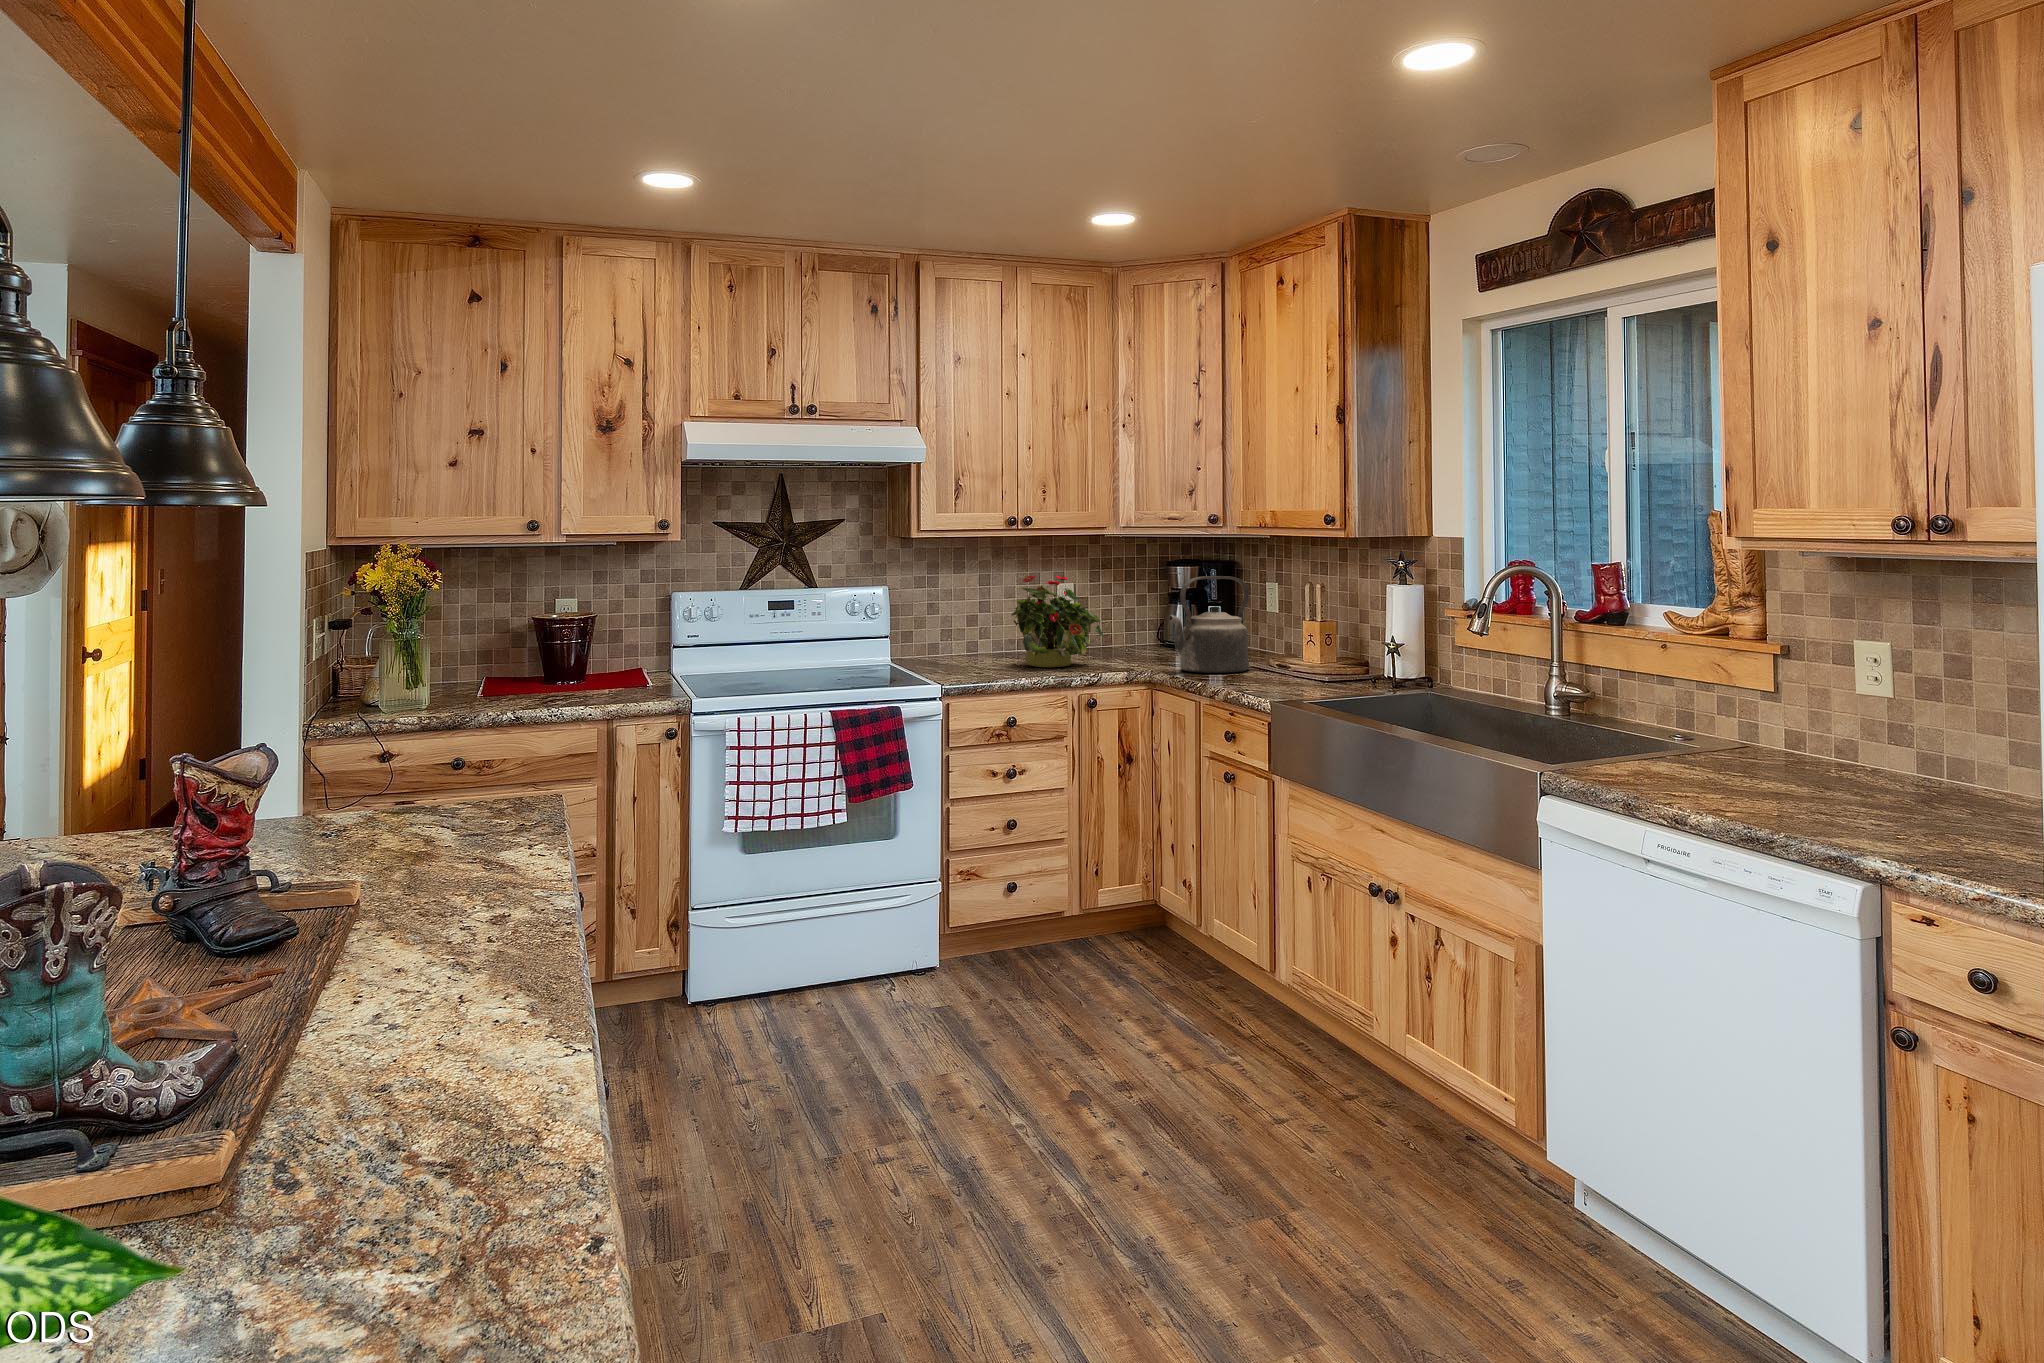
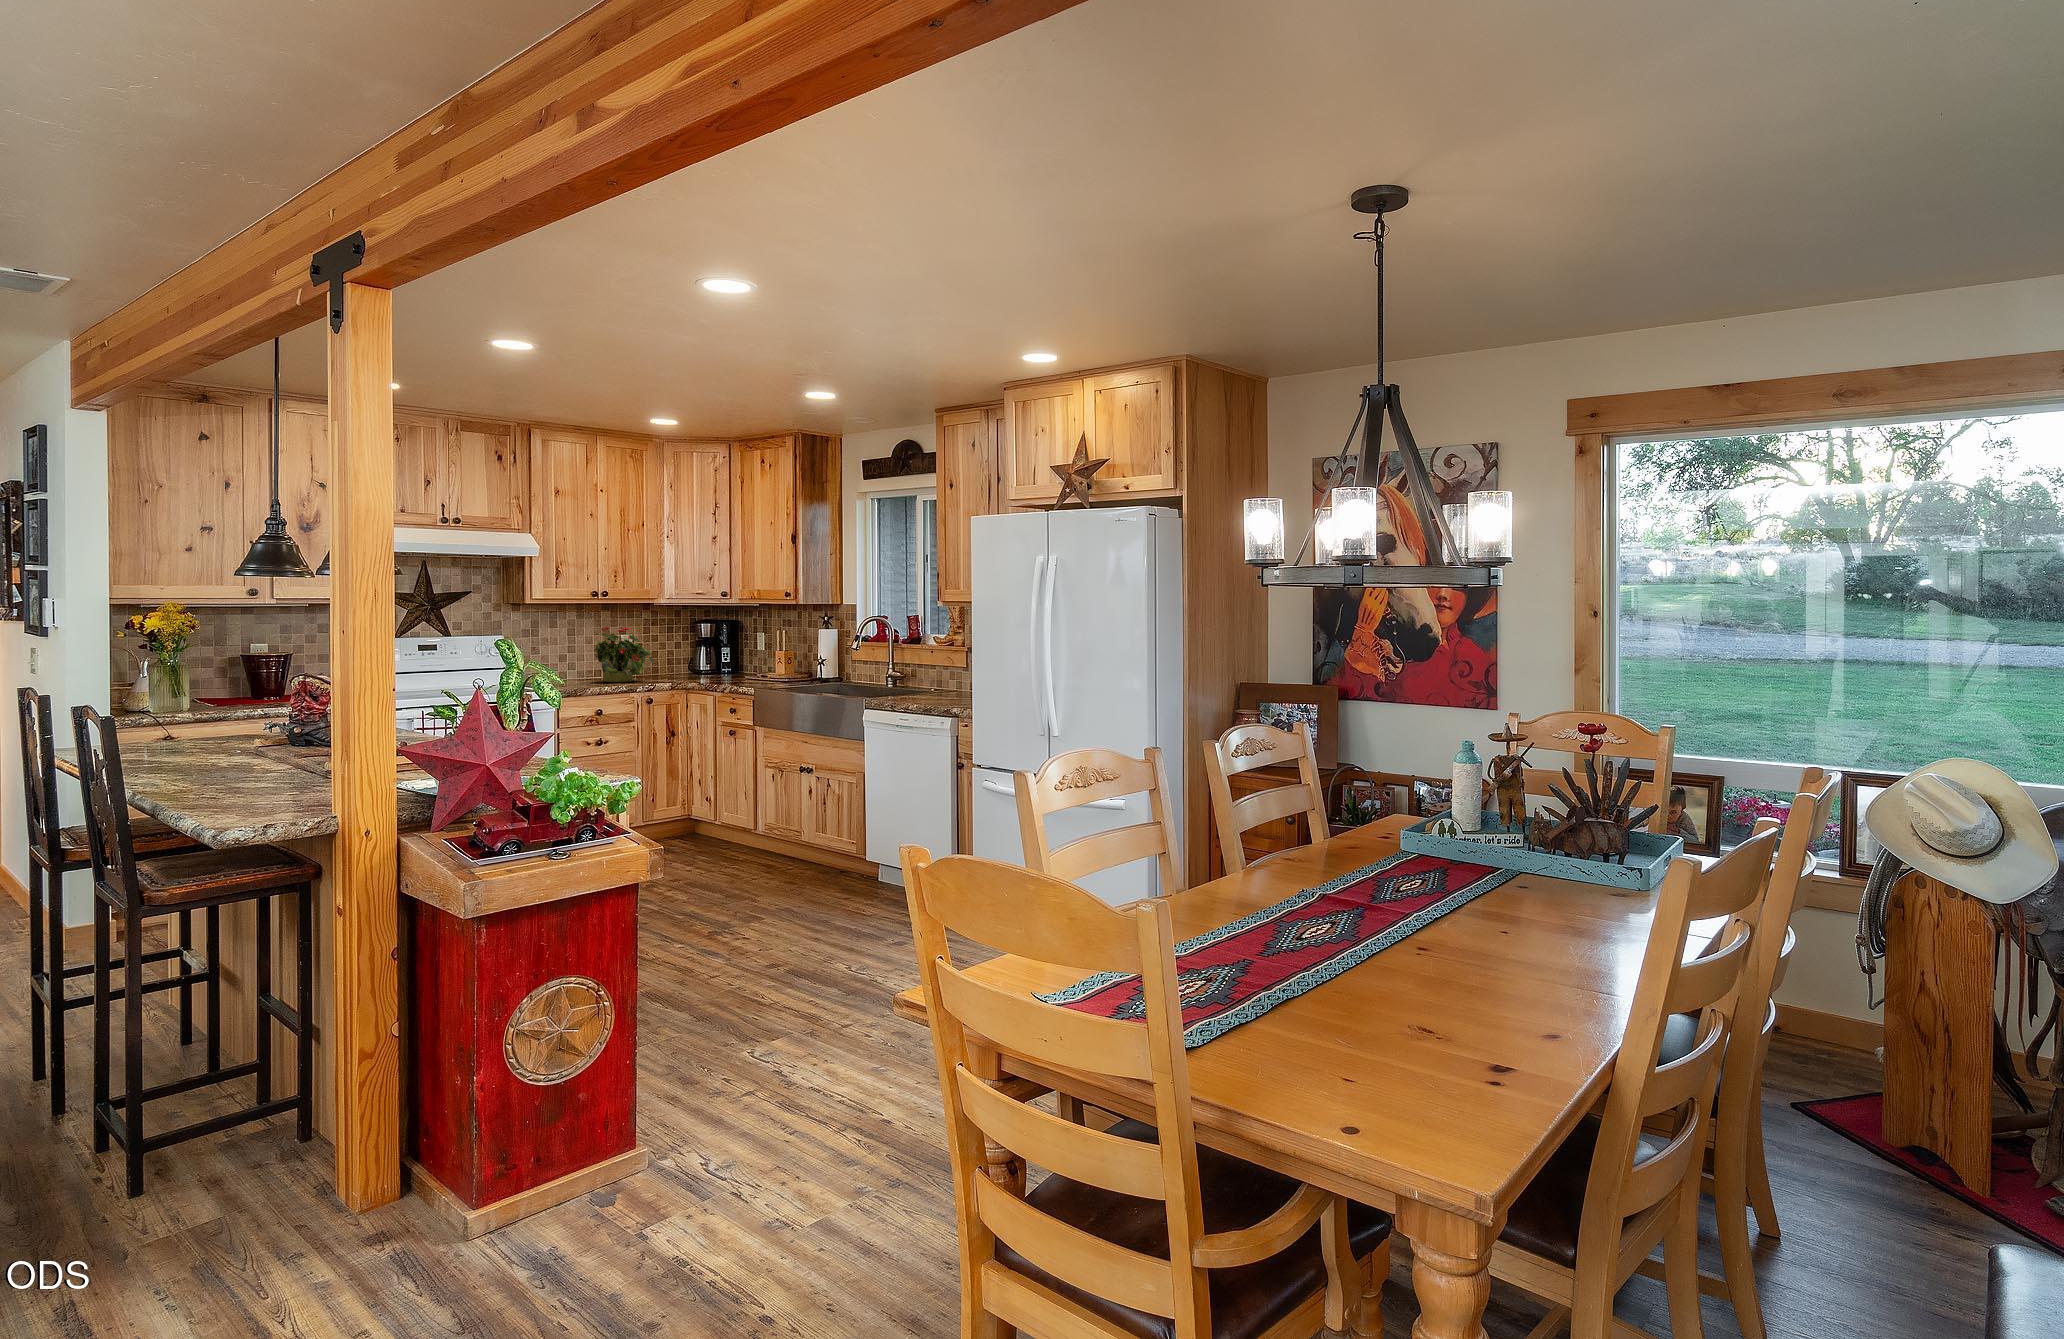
kettle: present [1169,576,1249,673] -> none [695,626,744,681]

